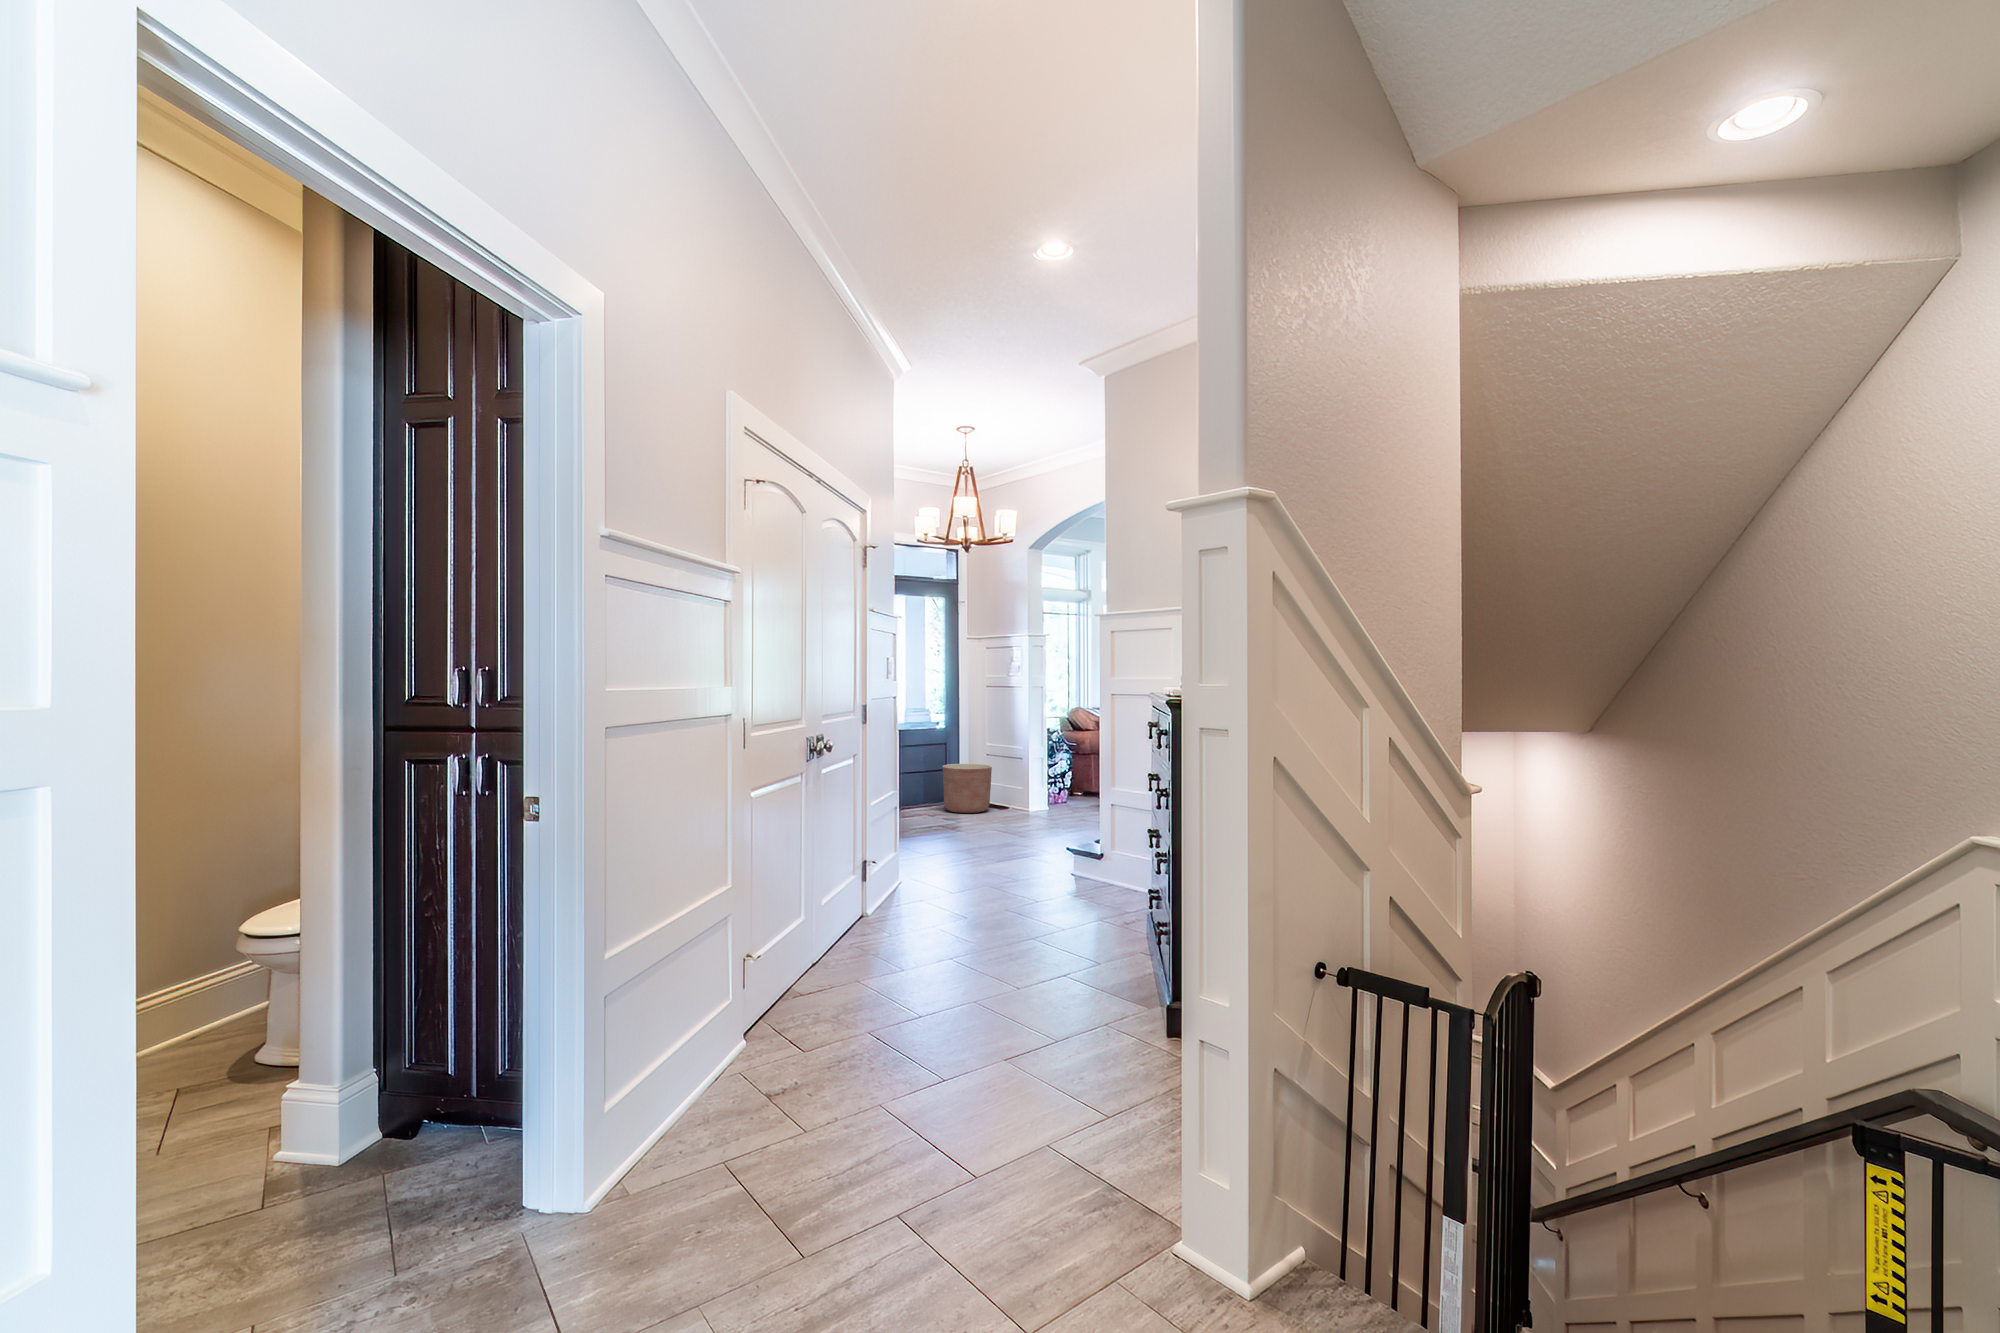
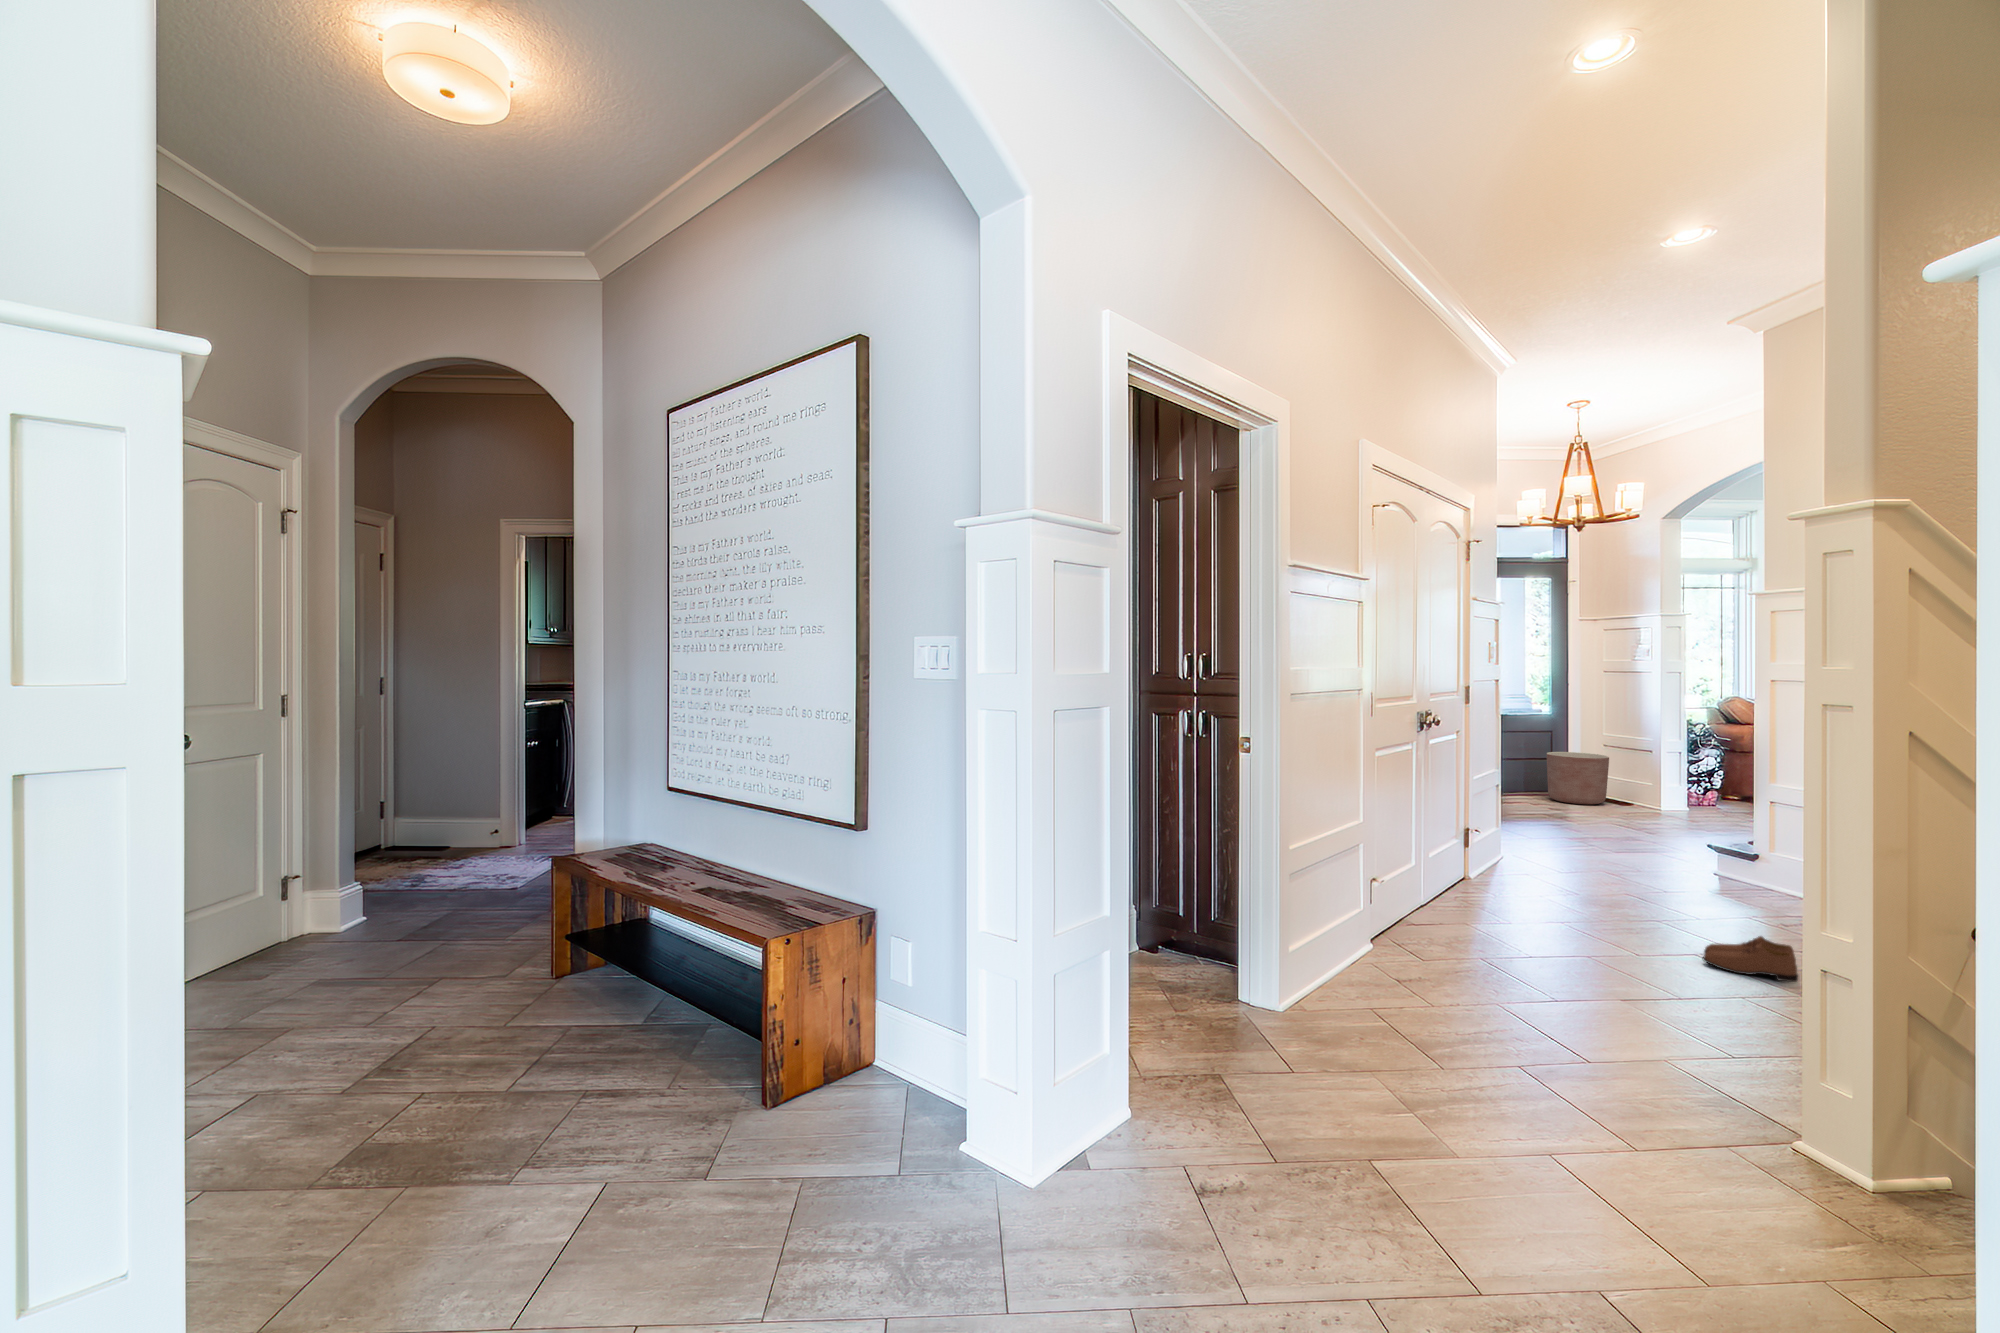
shoe: none [1074,947,1147,992] -> present [1702,936,1798,982]

